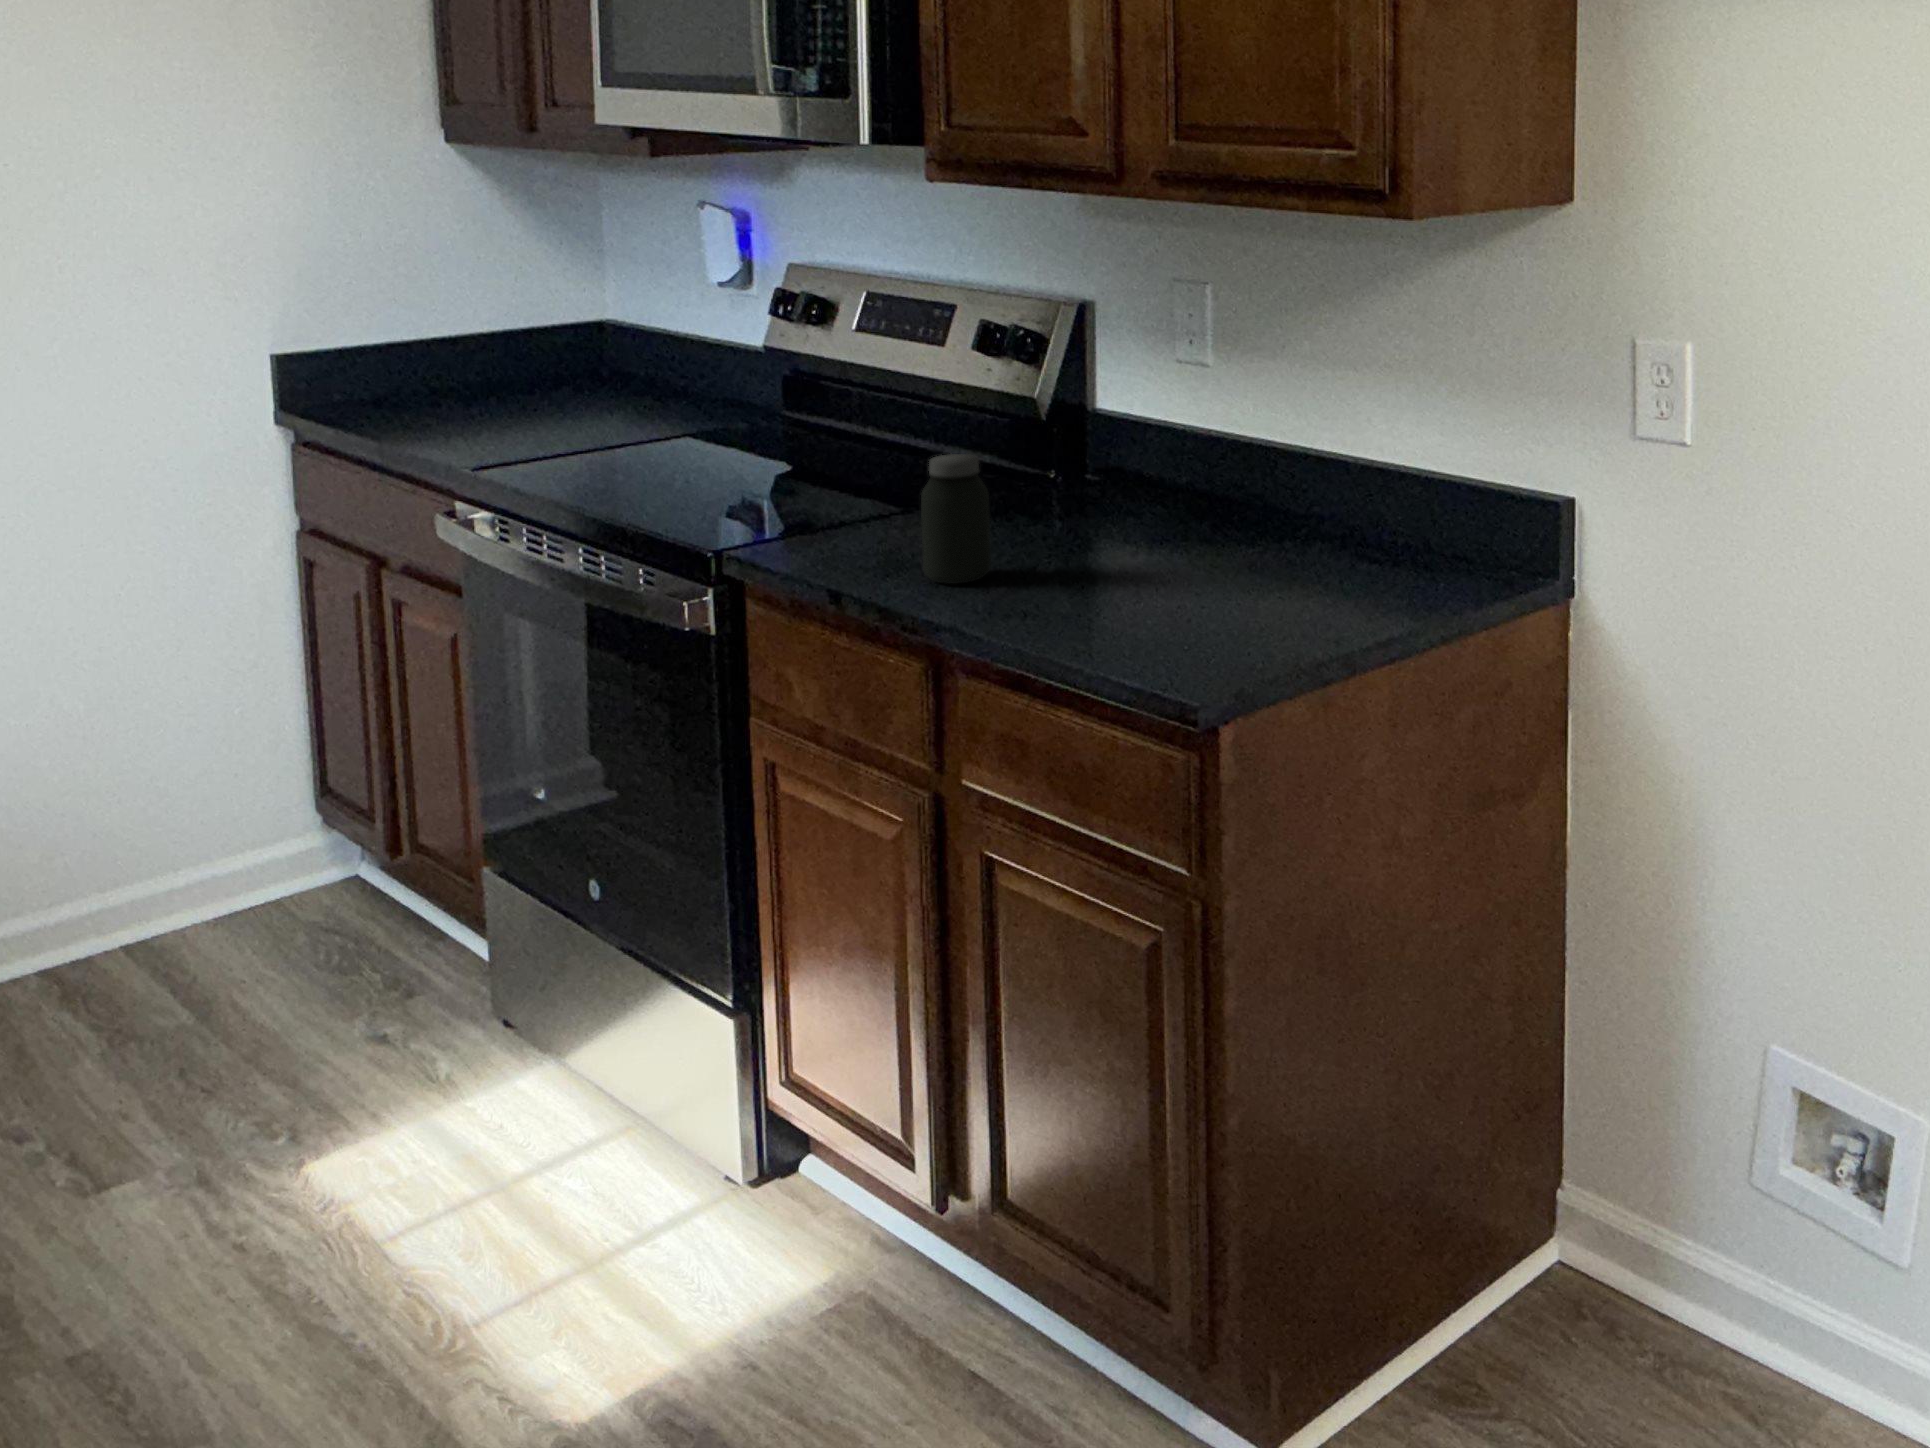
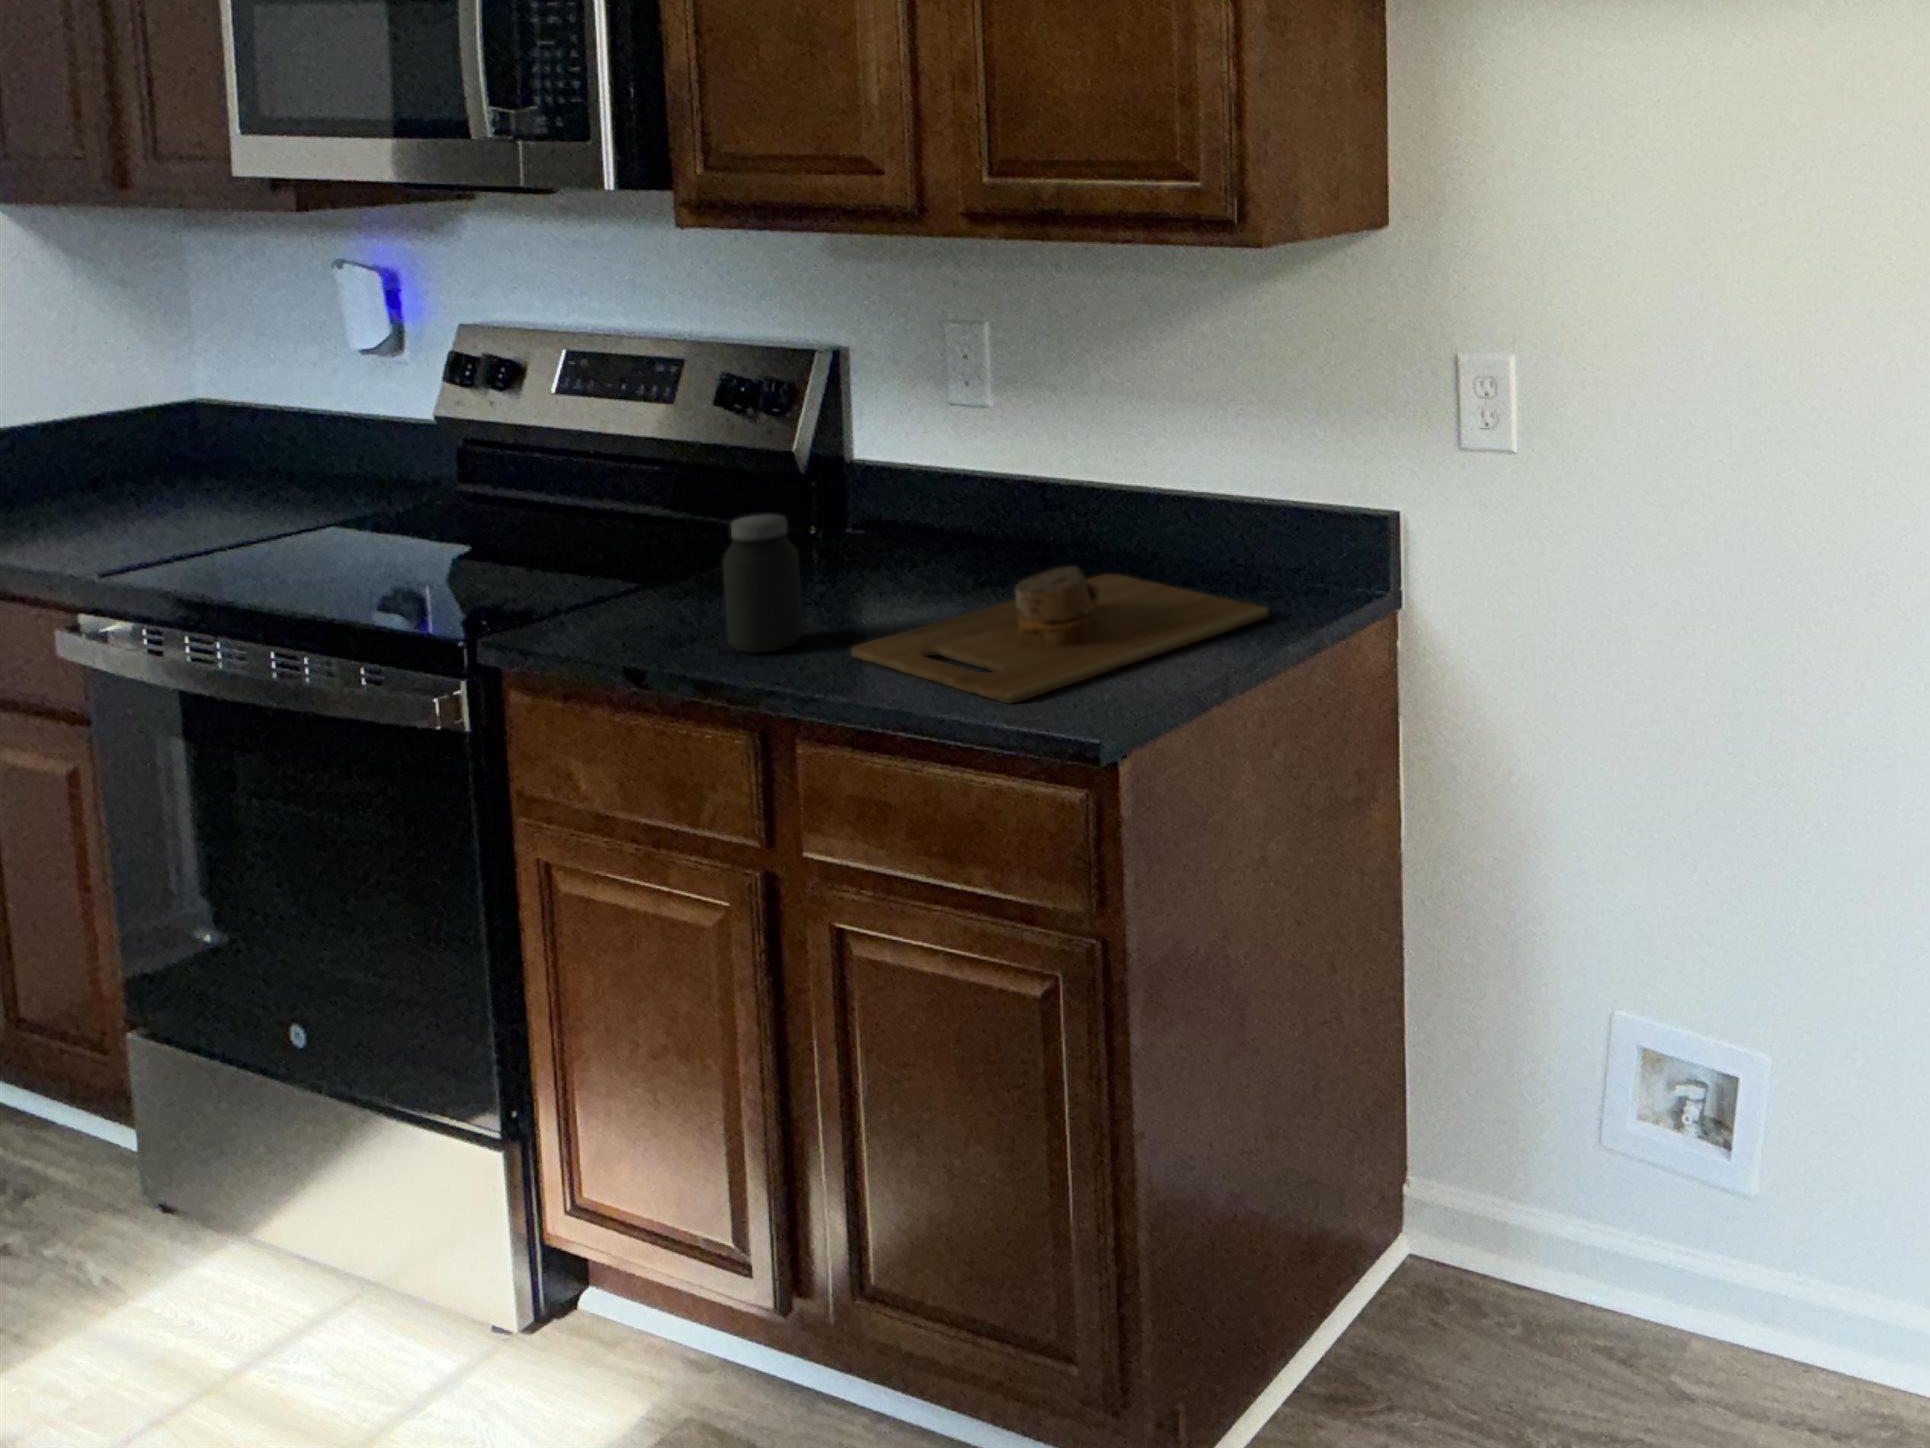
cutting board: none [1024,527,1424,655] -> present [852,566,1268,703]

